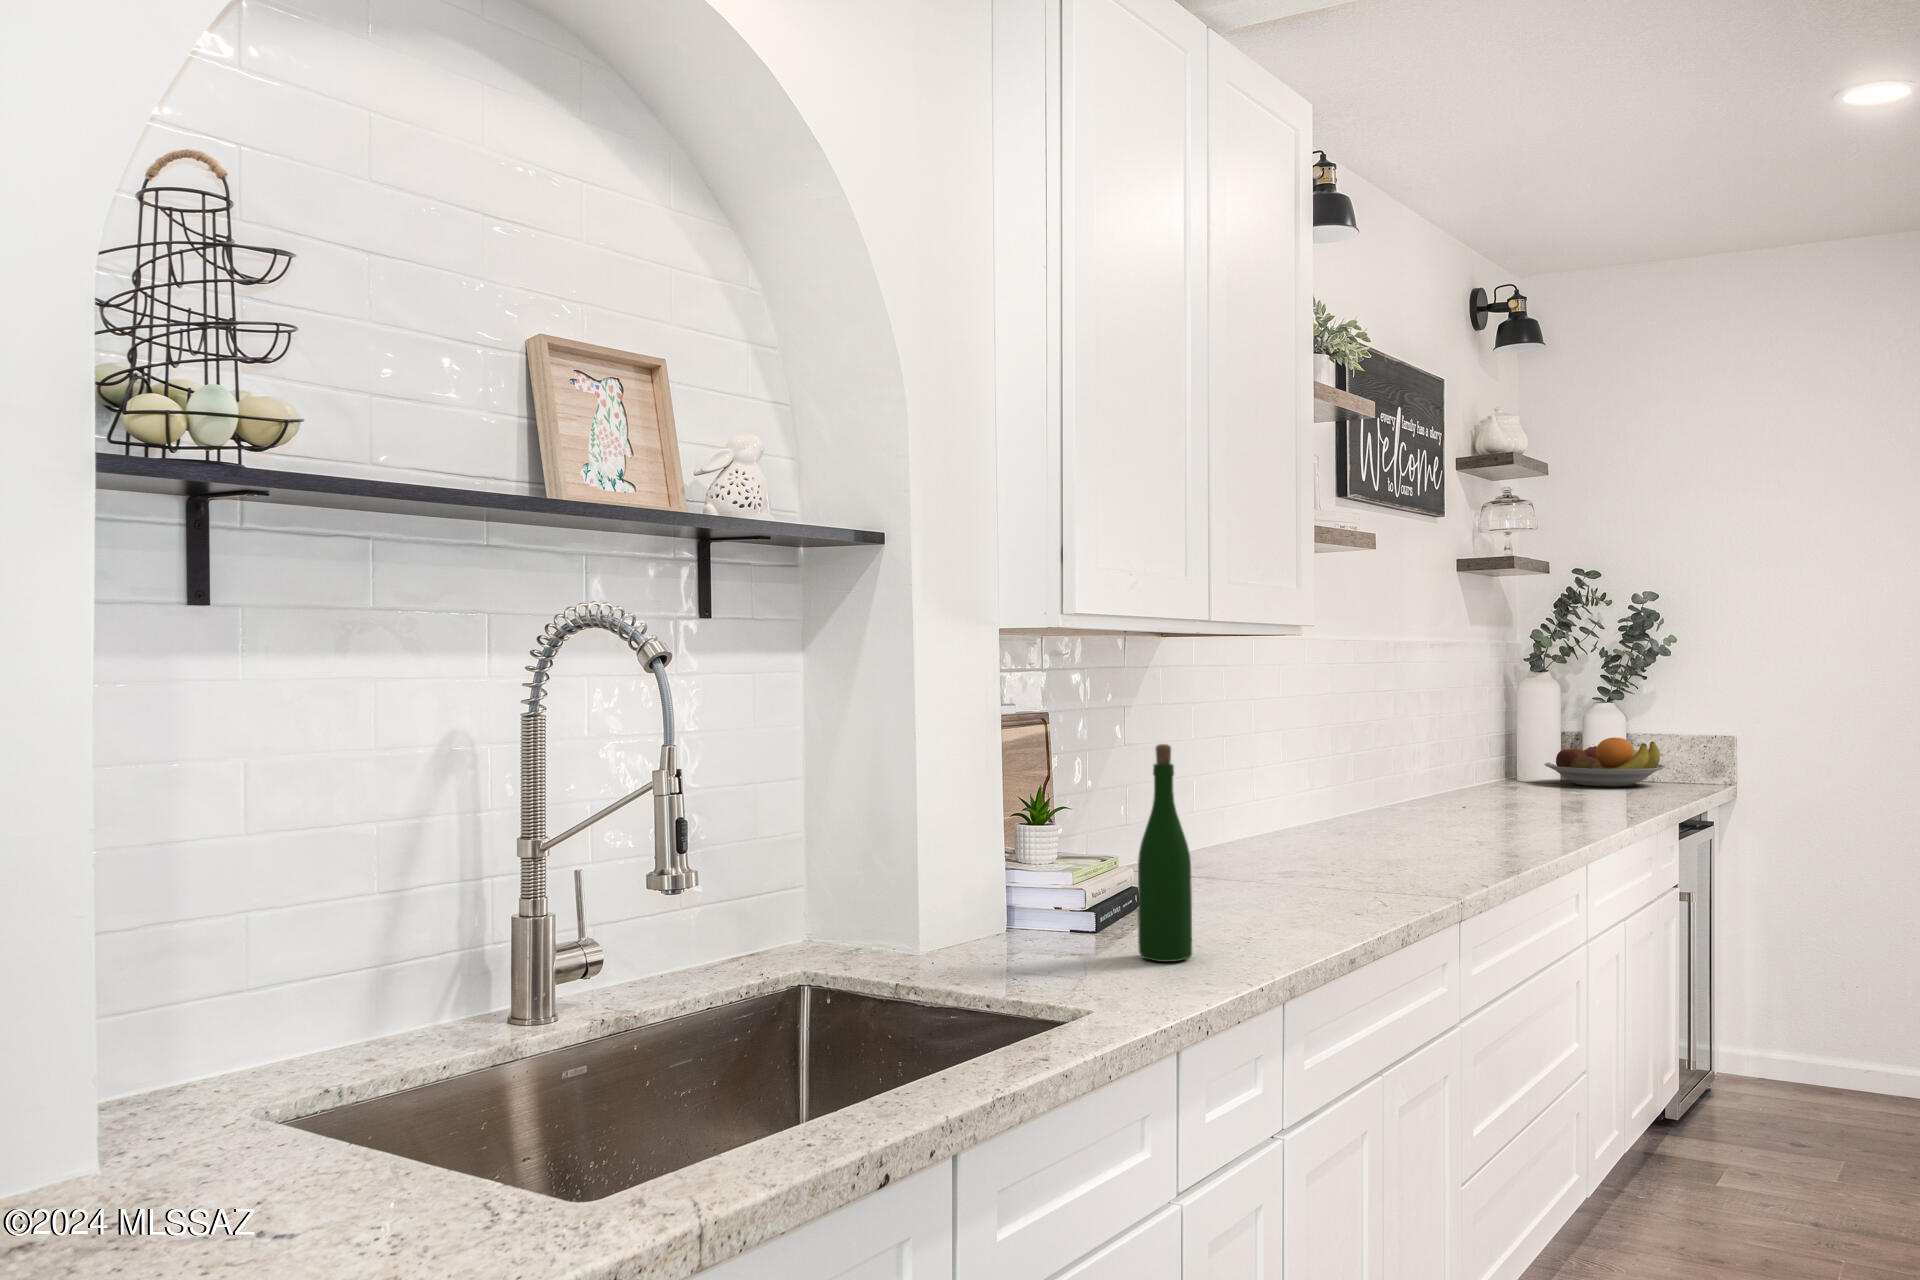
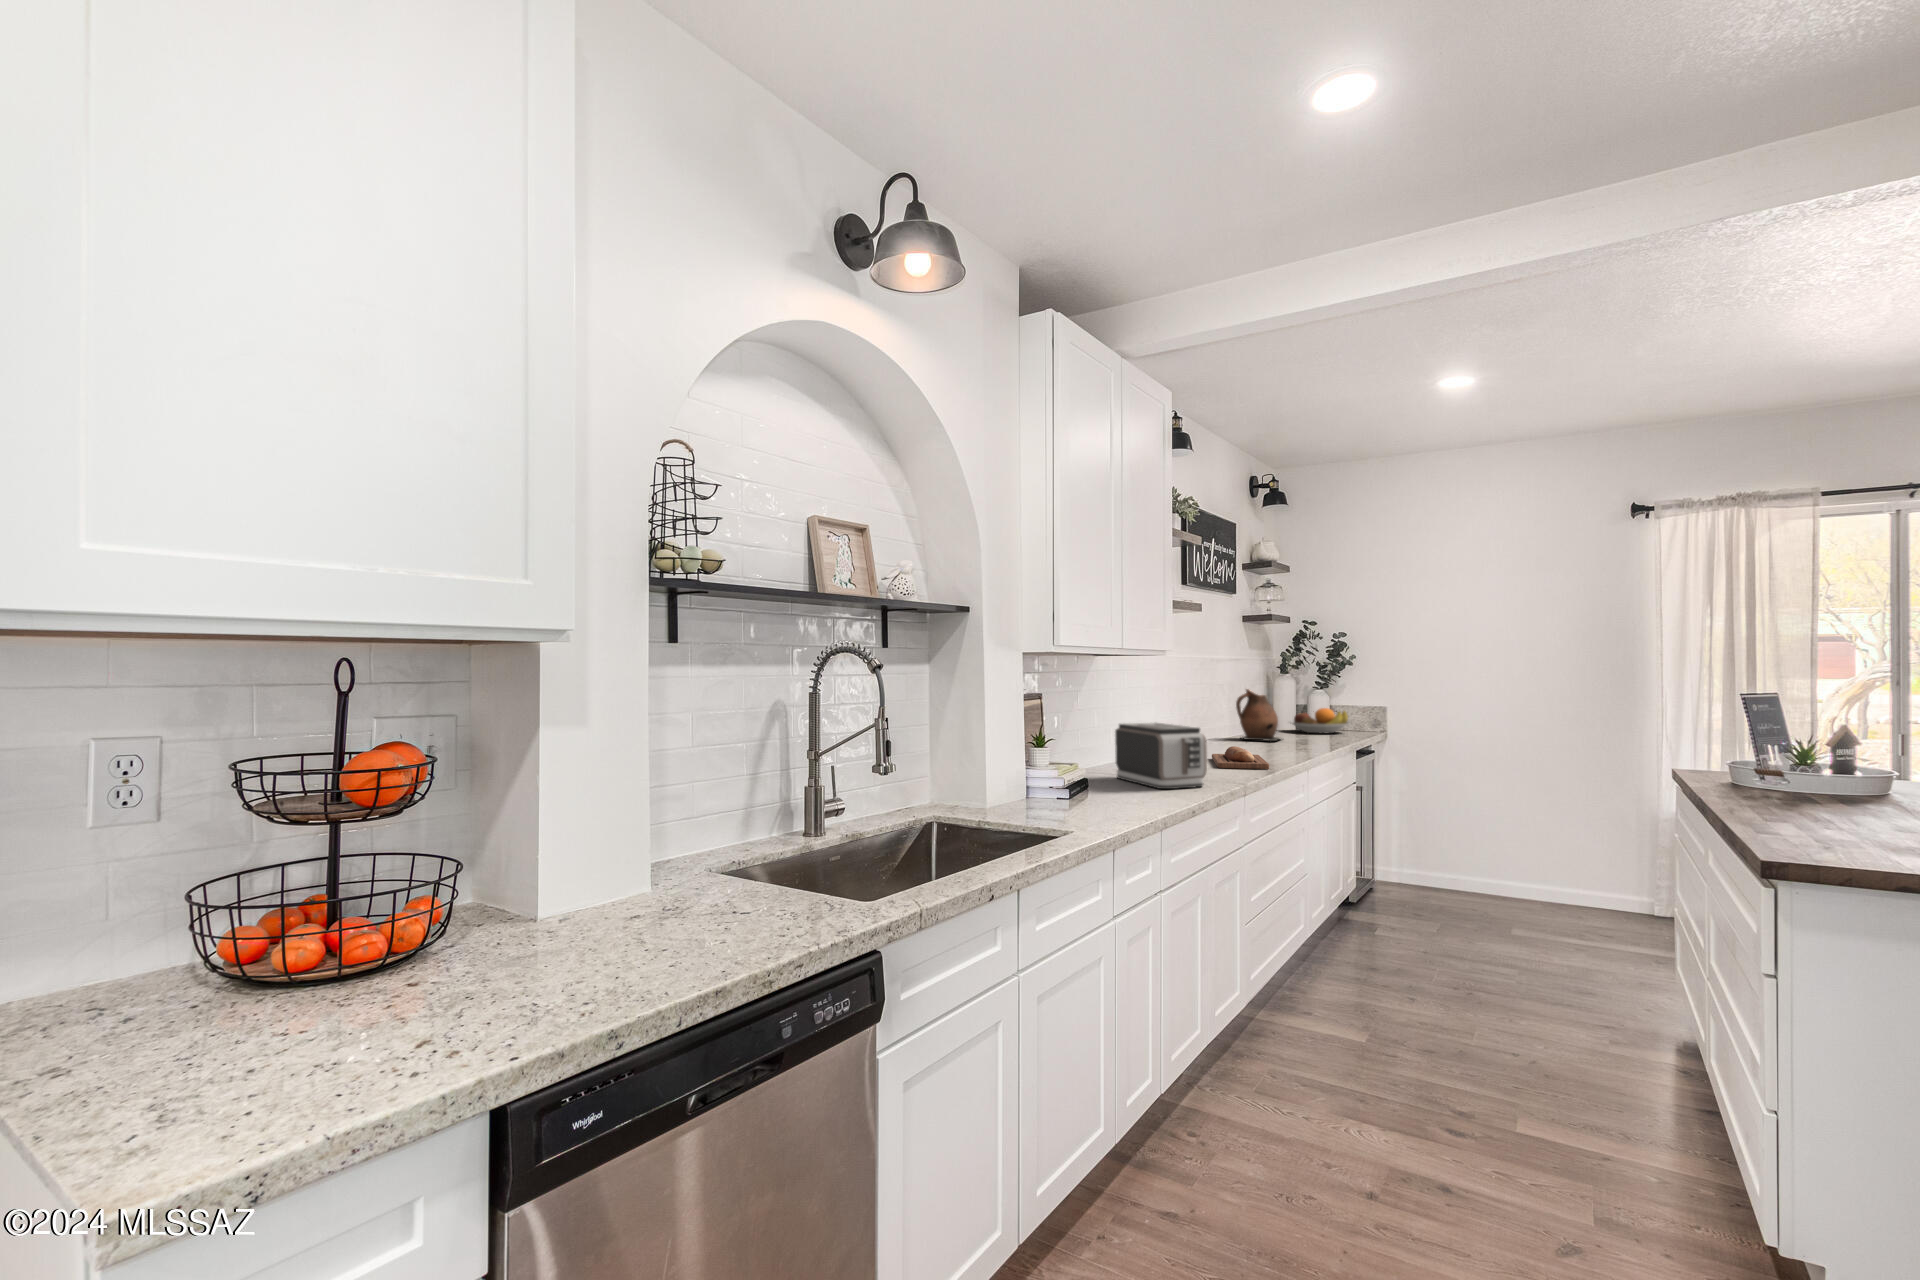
ceramic pitcher: none [1445,702,1537,804] -> present [1236,689,1280,741]
wine bottle: present [1138,744,1192,962] -> none [1090,708,1116,812]
toaster: none [1200,770,1384,907] -> present [1115,722,1207,789]
bread loaf: none [1397,816,1510,862] -> present [1212,746,1269,769]

